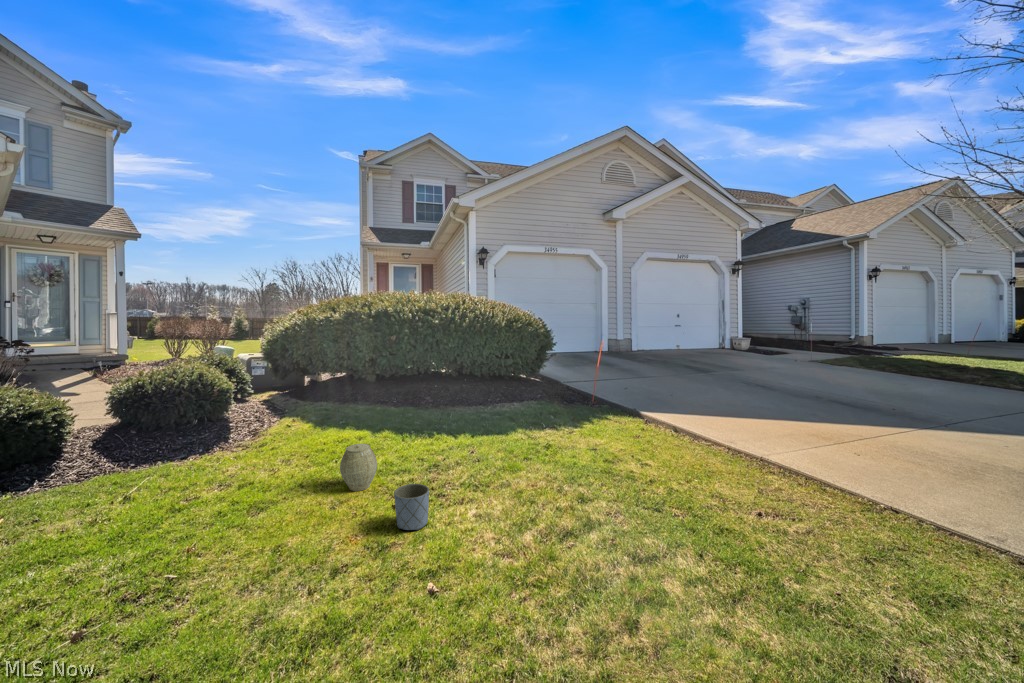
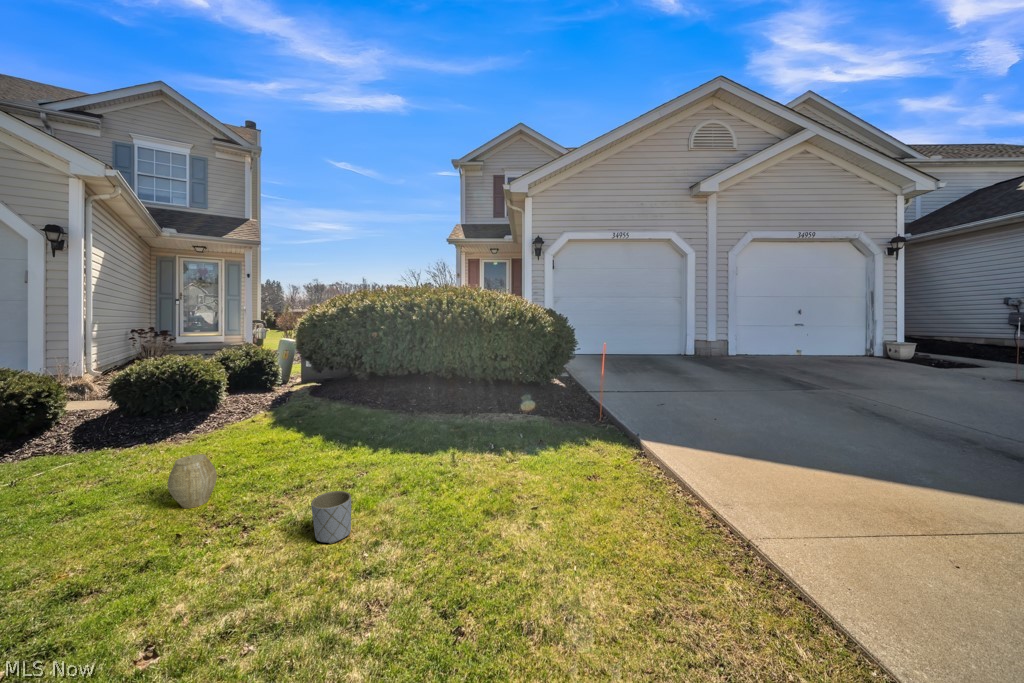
planter: present [394,484,429,530] -> present [311,491,351,544]

